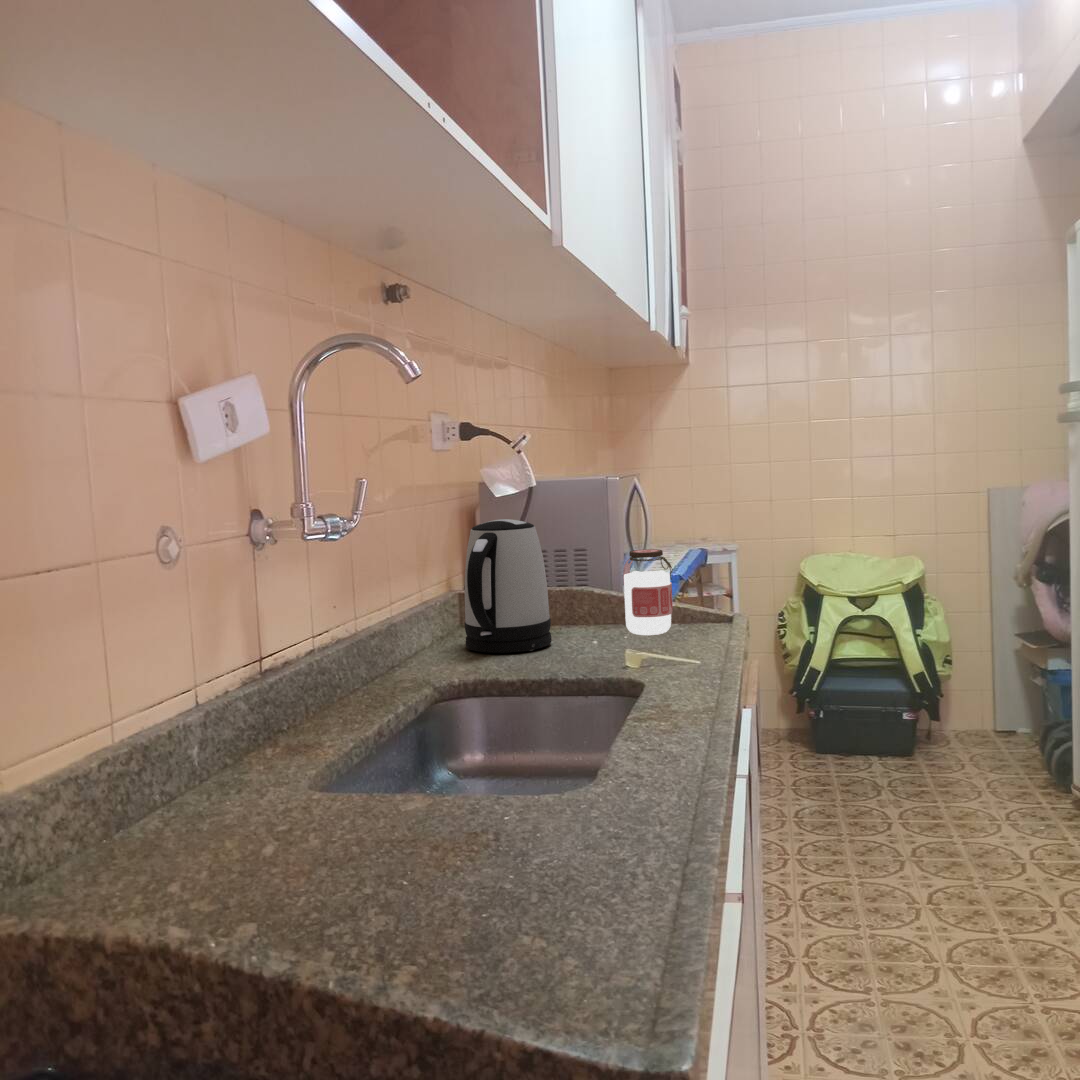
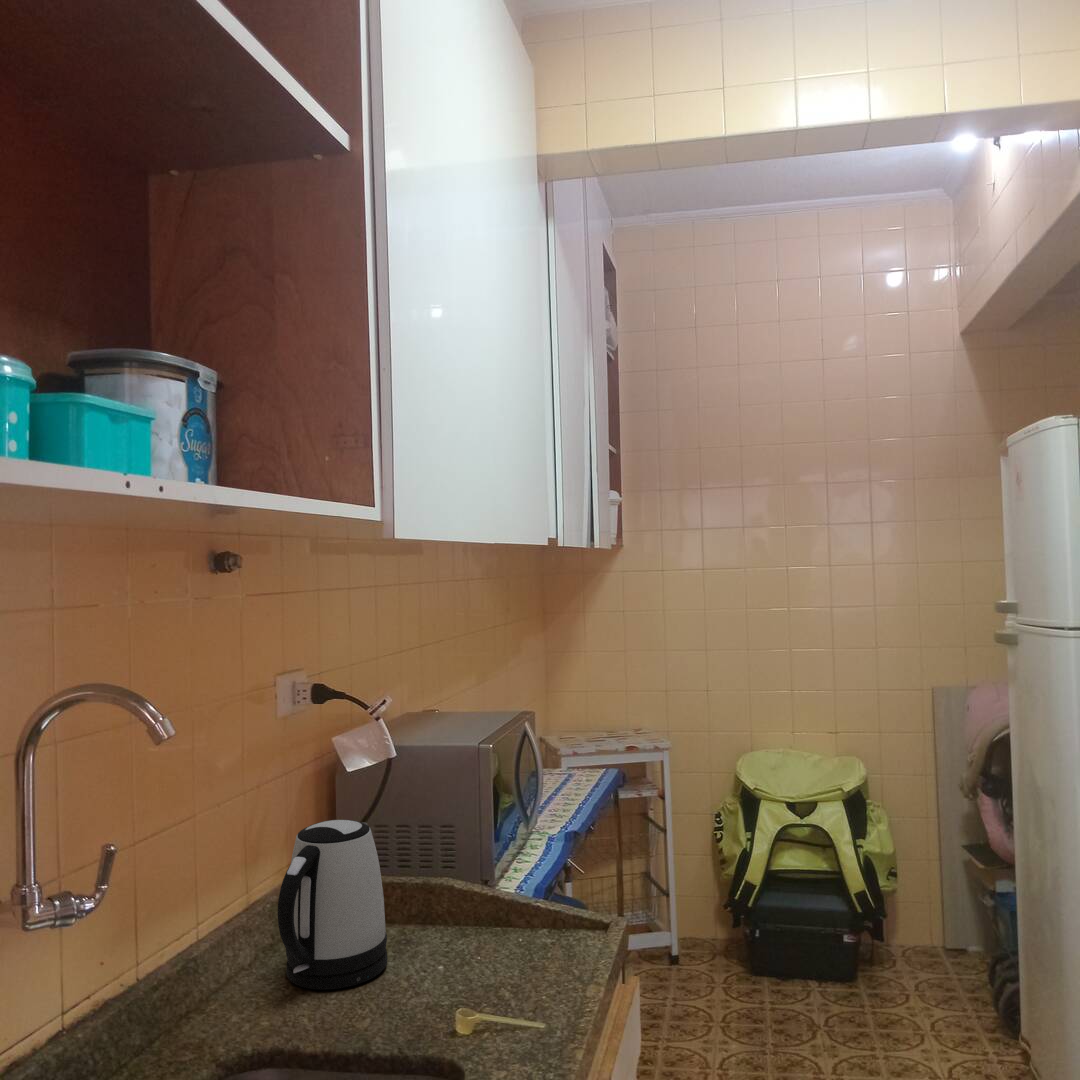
jar: present [623,549,673,635] -> none [475,847,531,956]

